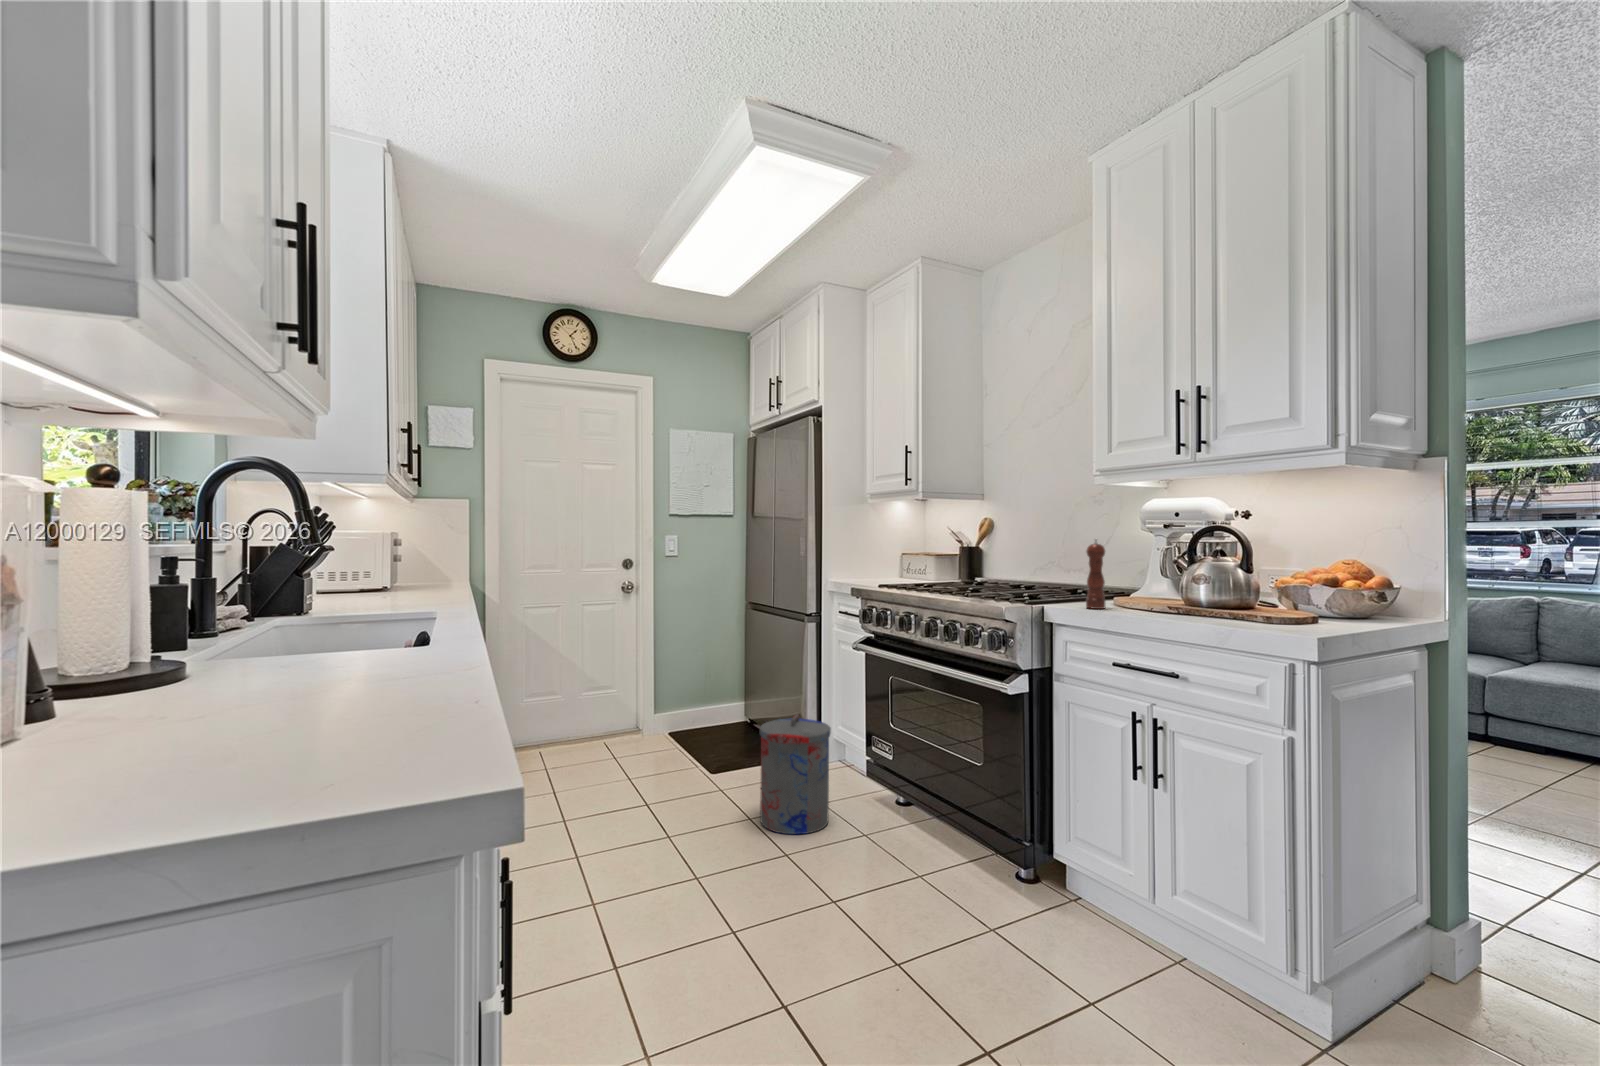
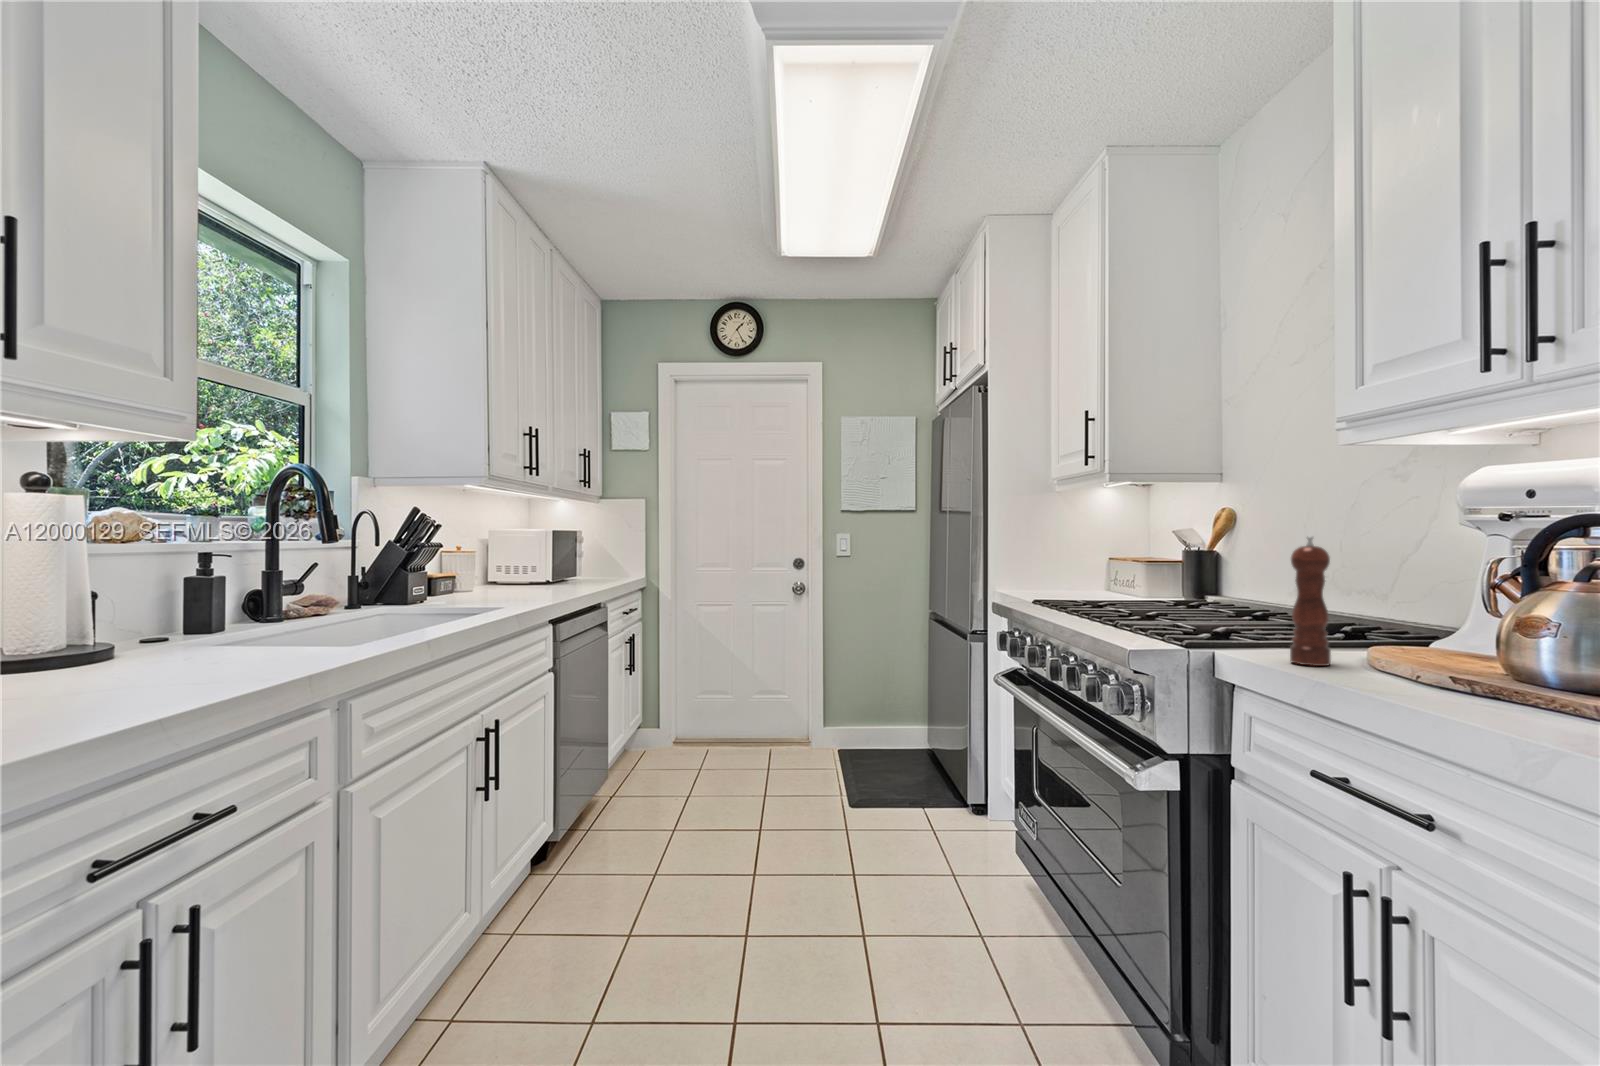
trash can: present [760,714,831,834] -> none [849,766,943,930]

